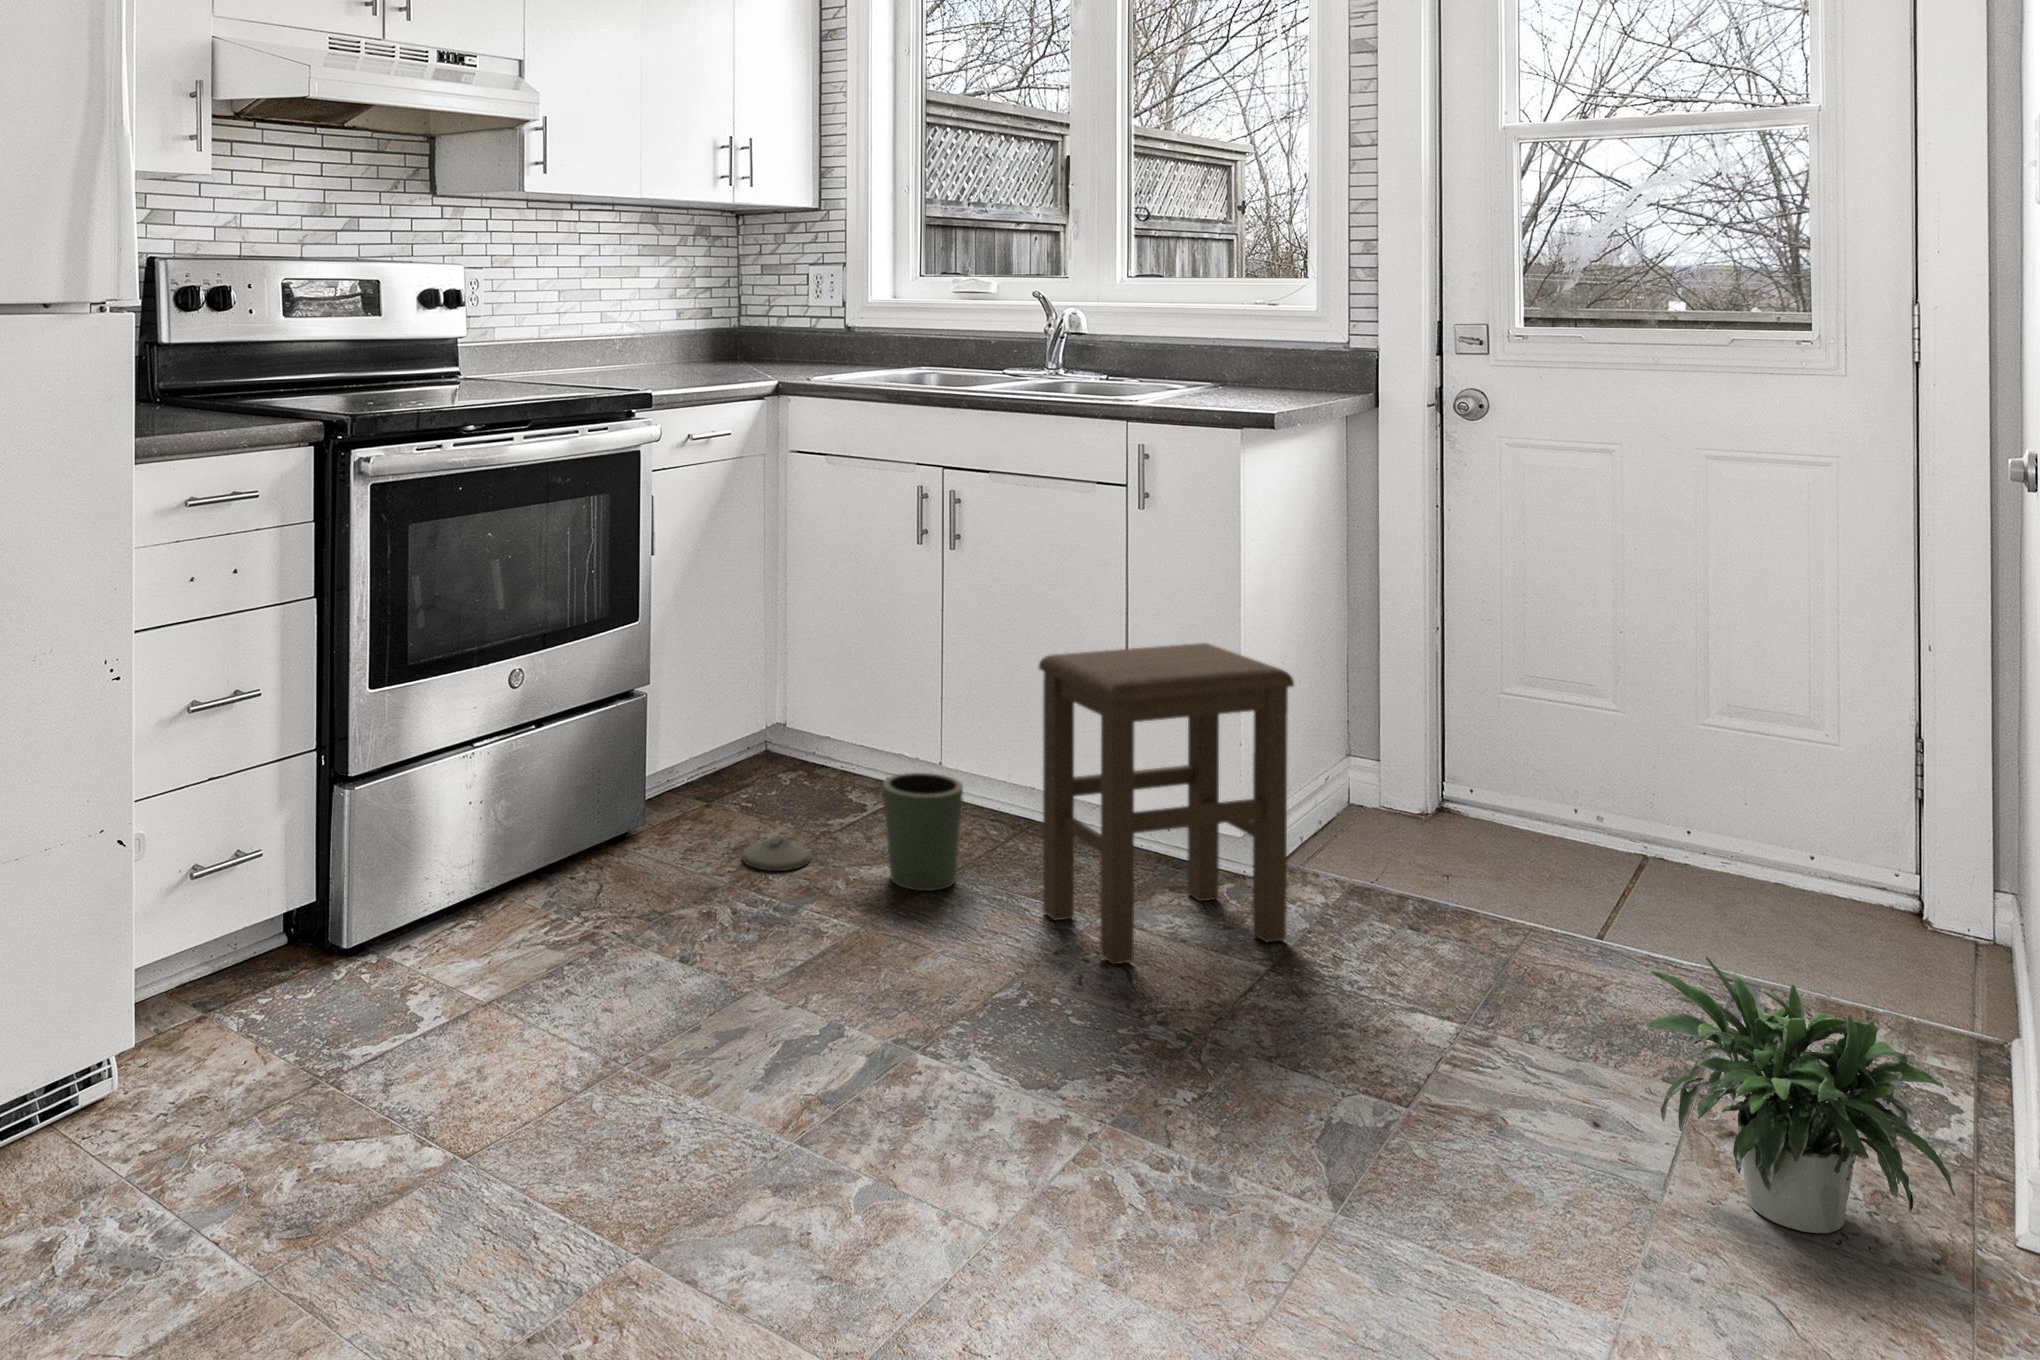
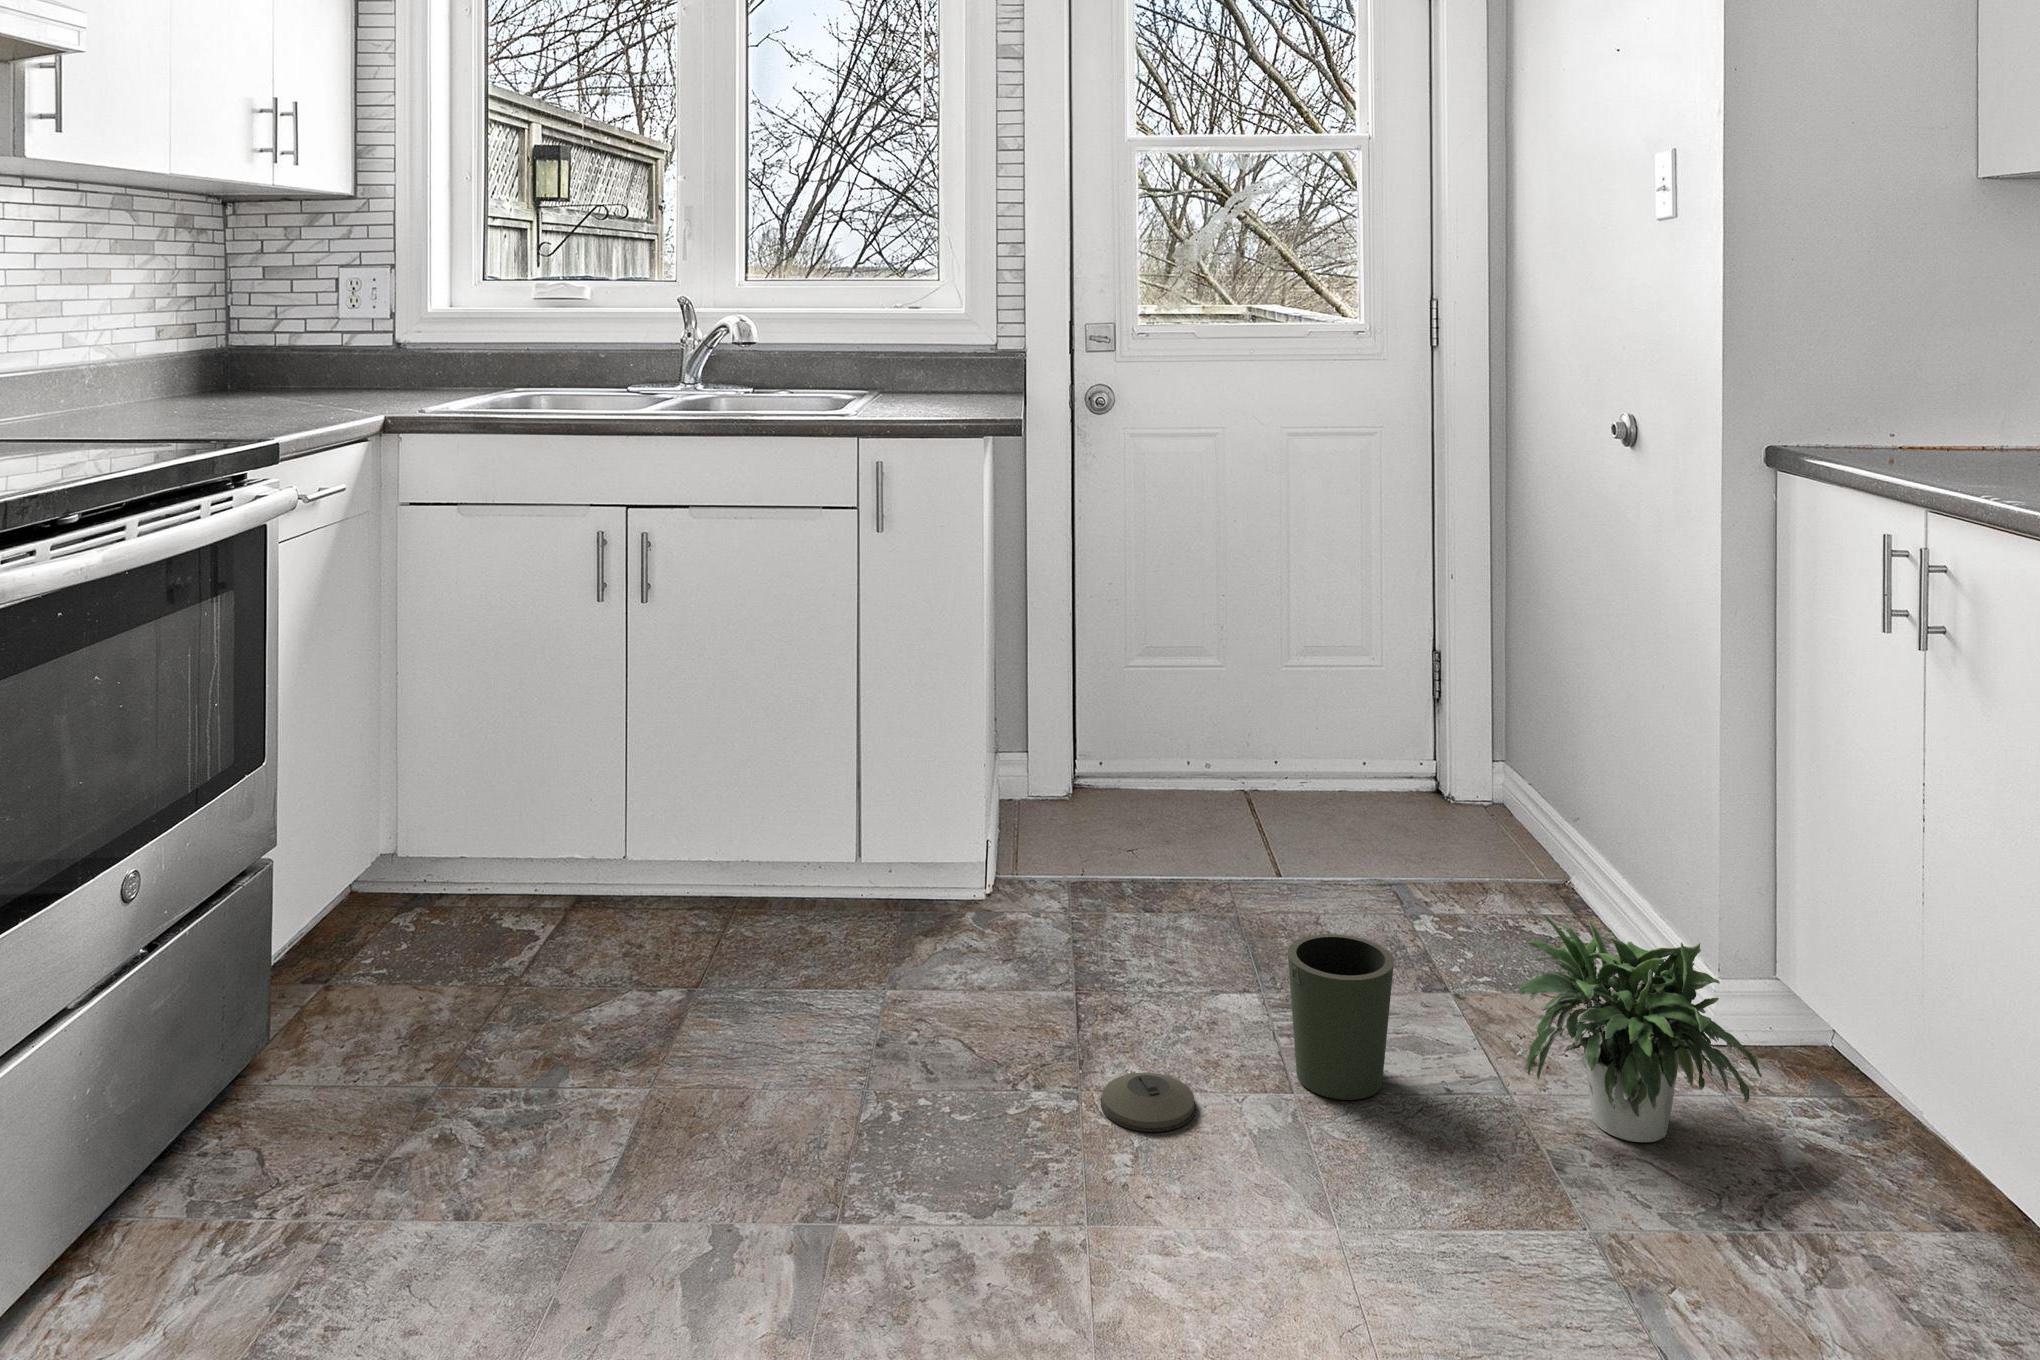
stool: present [1039,643,1294,964] -> none [826,675,1083,1055]
trash can: present [742,773,963,891] -> present [1101,934,1394,1132]

